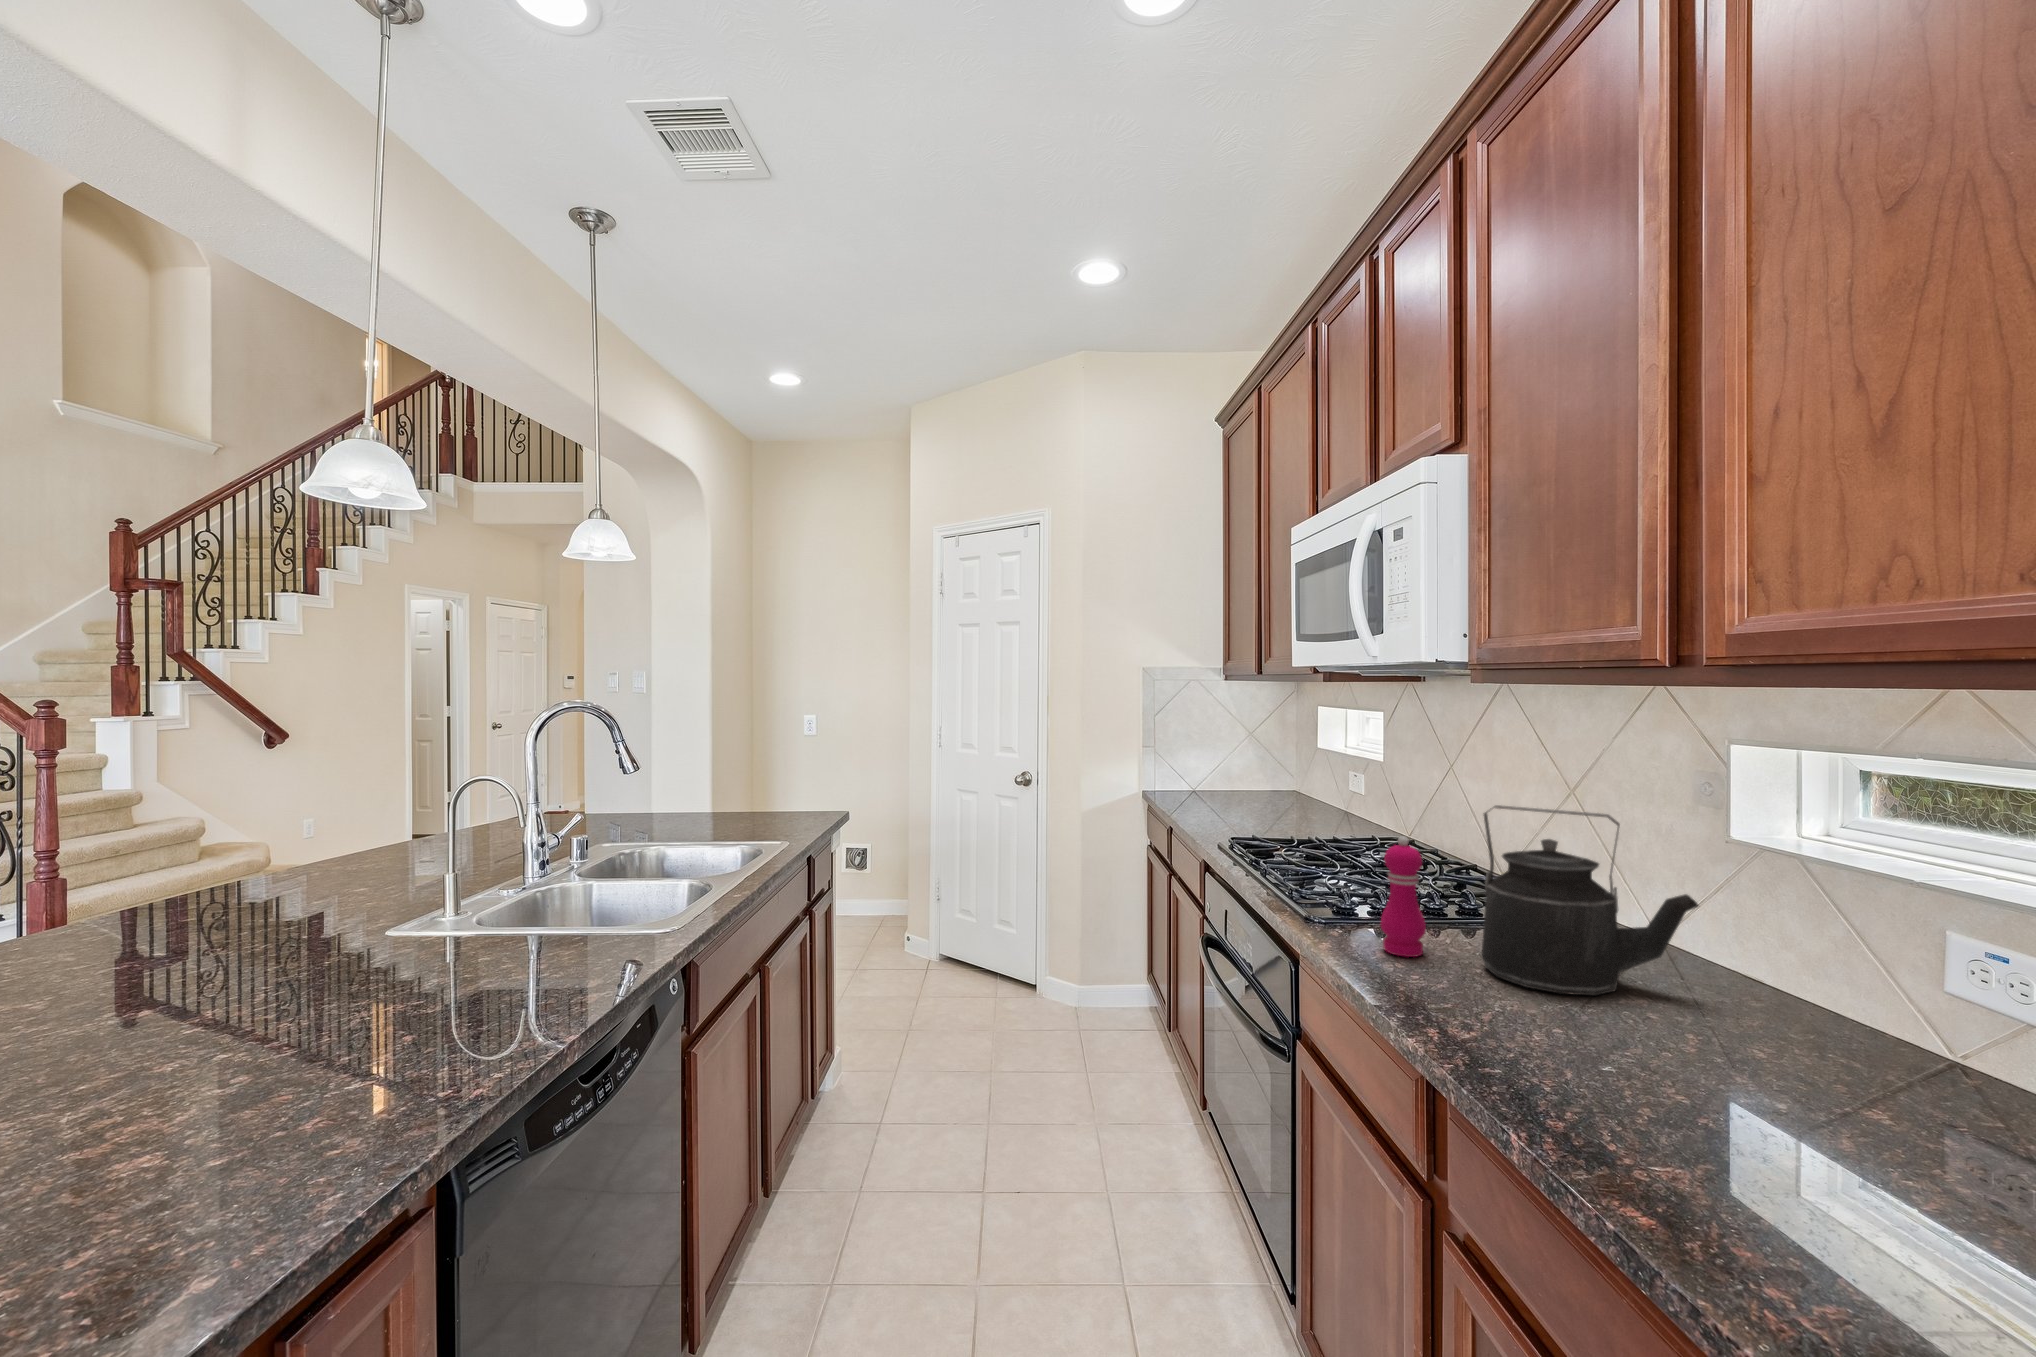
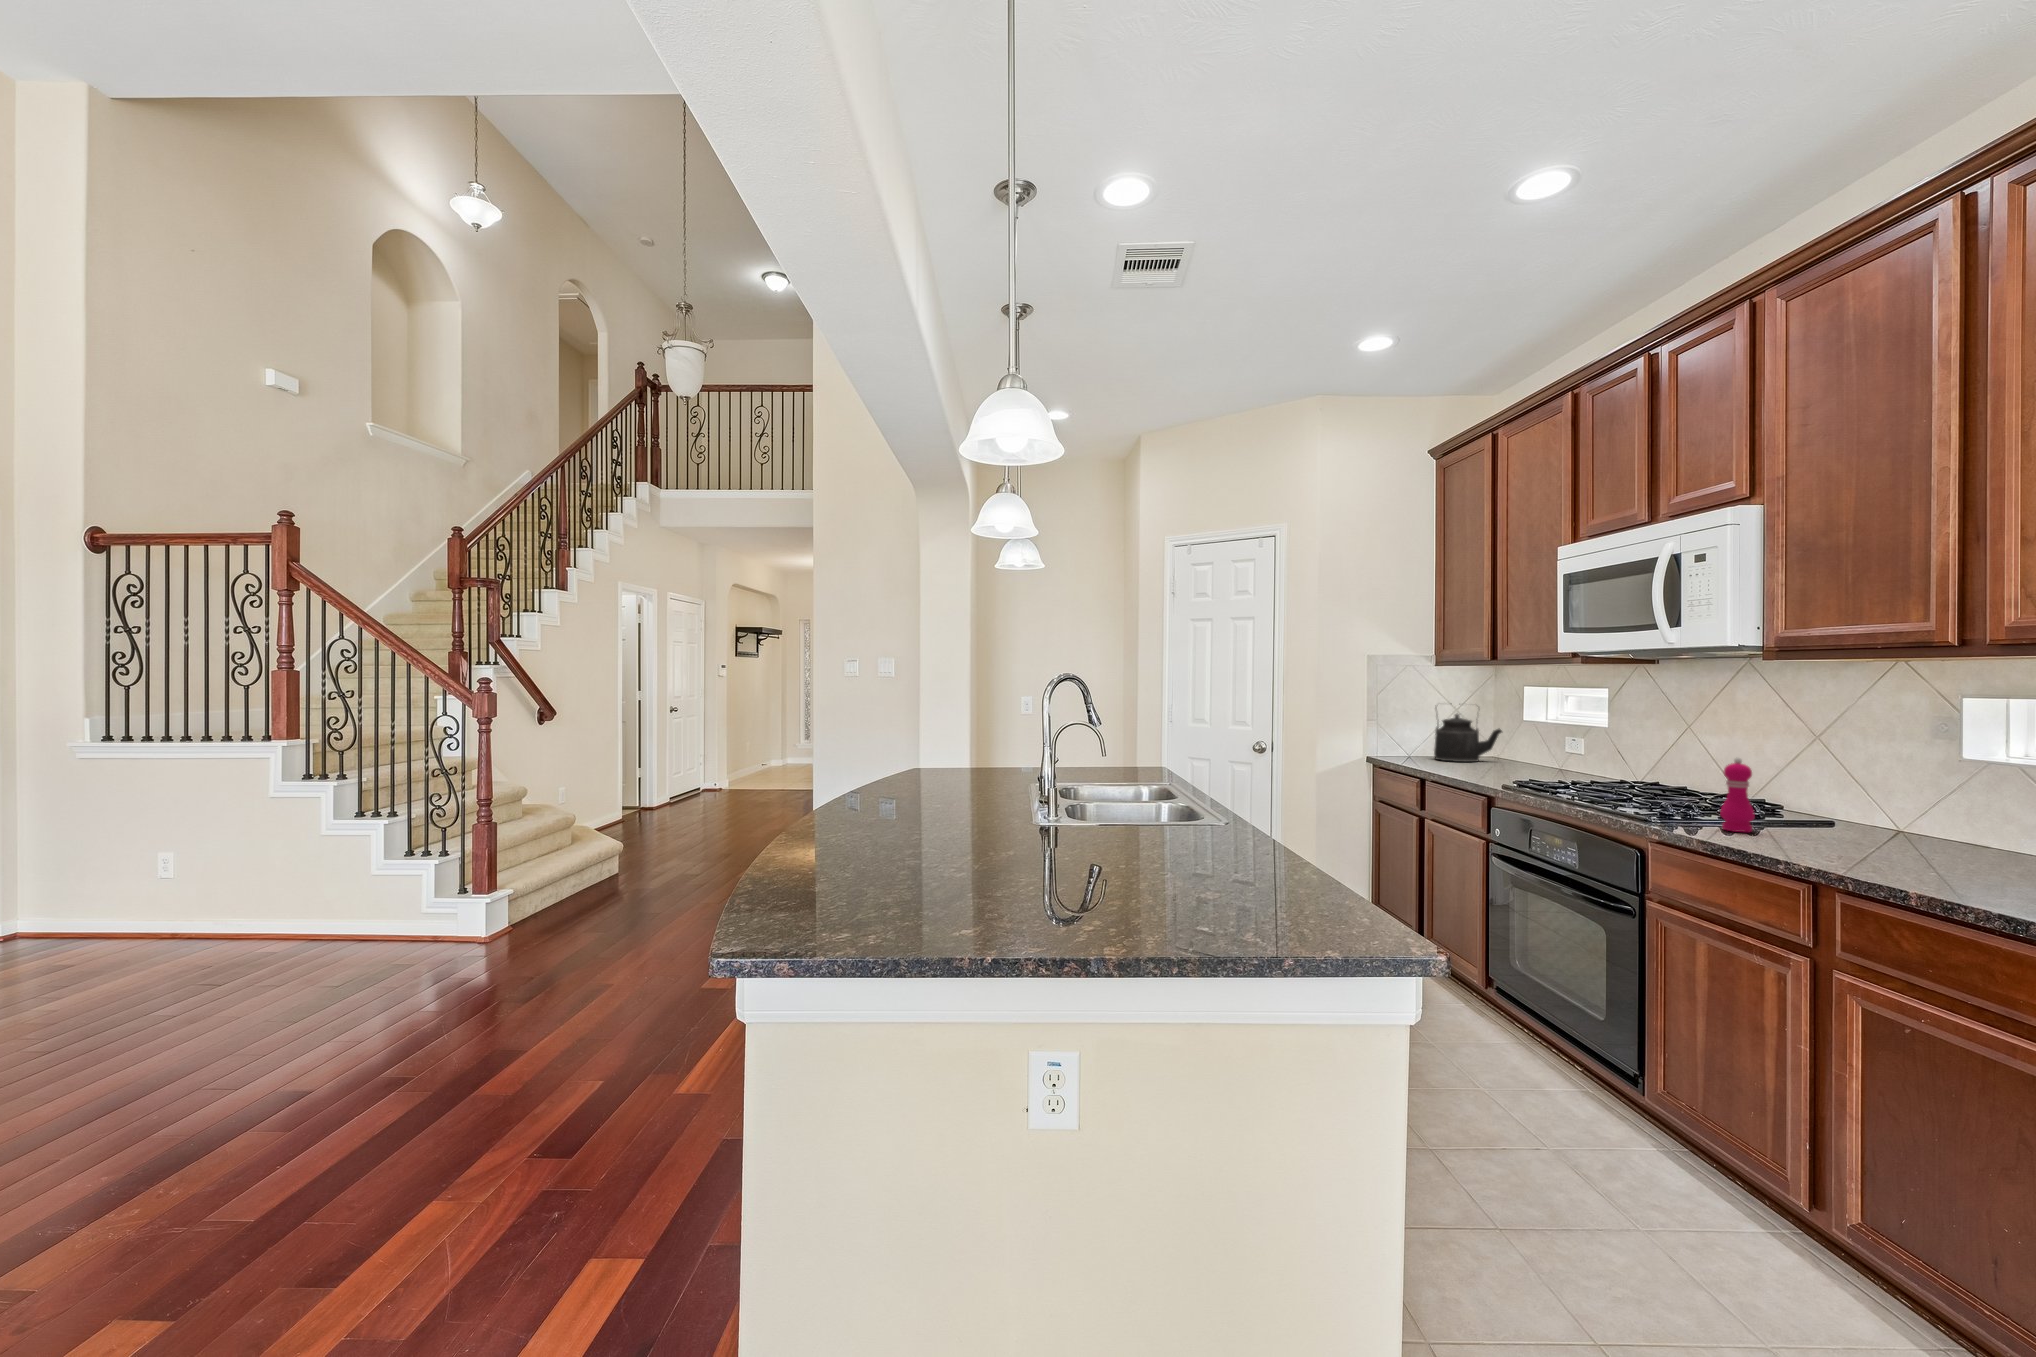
kettle: present [1482,805,1698,996] -> present [1434,714,1502,762]

